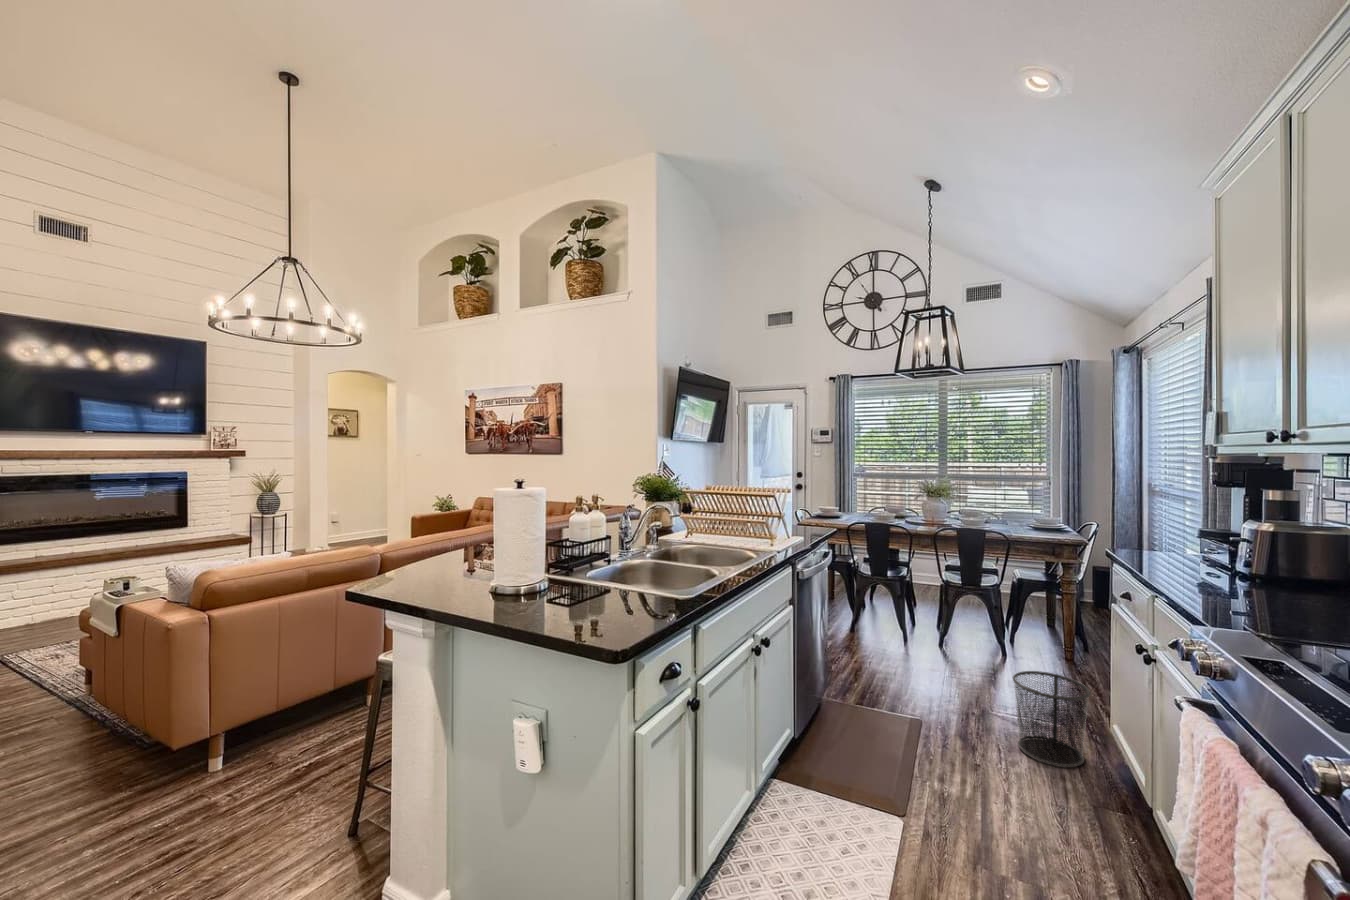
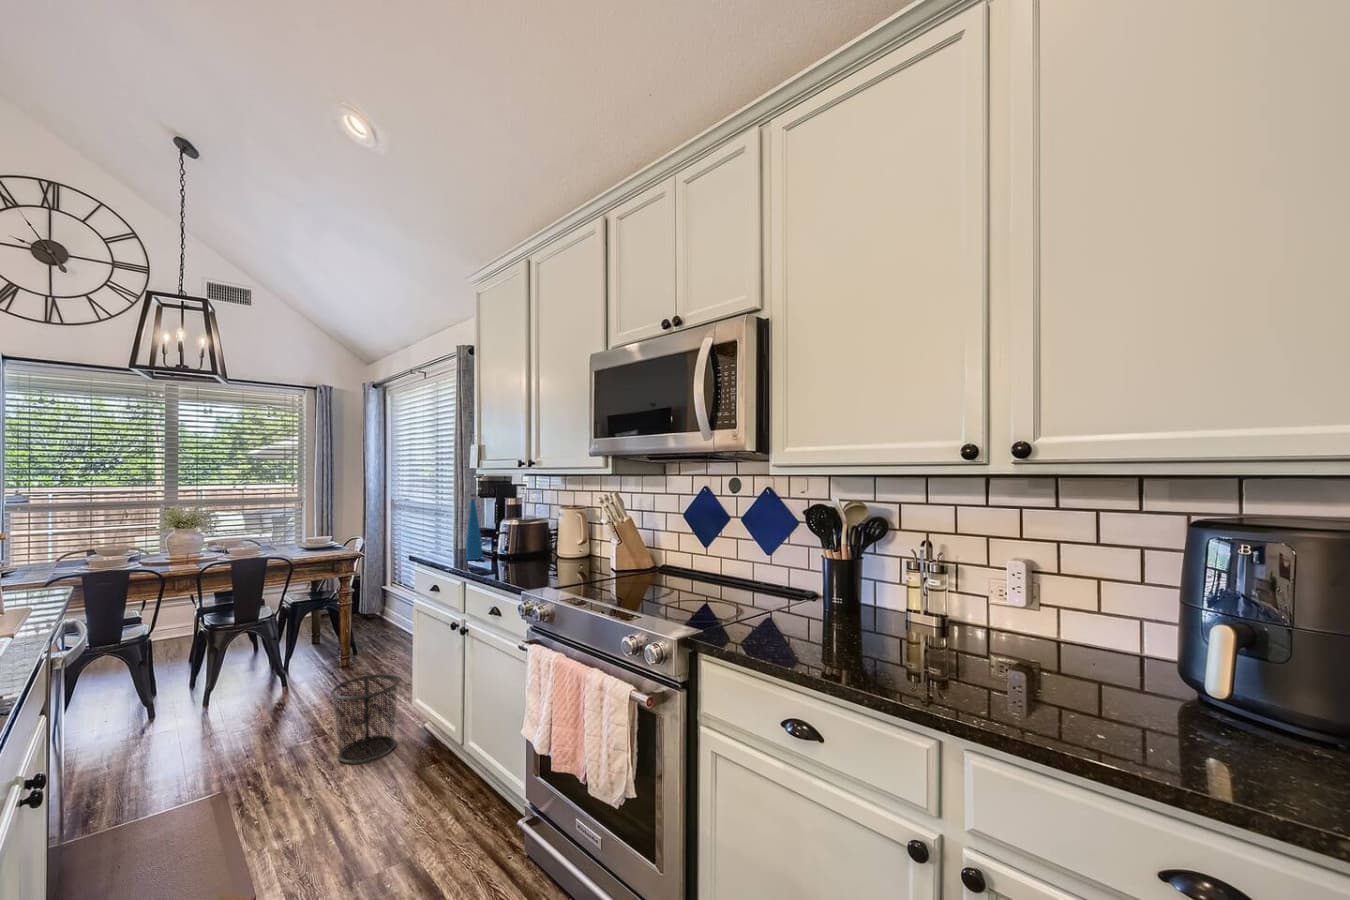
bottle: none [1168,493,1196,582] -> present [466,494,482,560]

